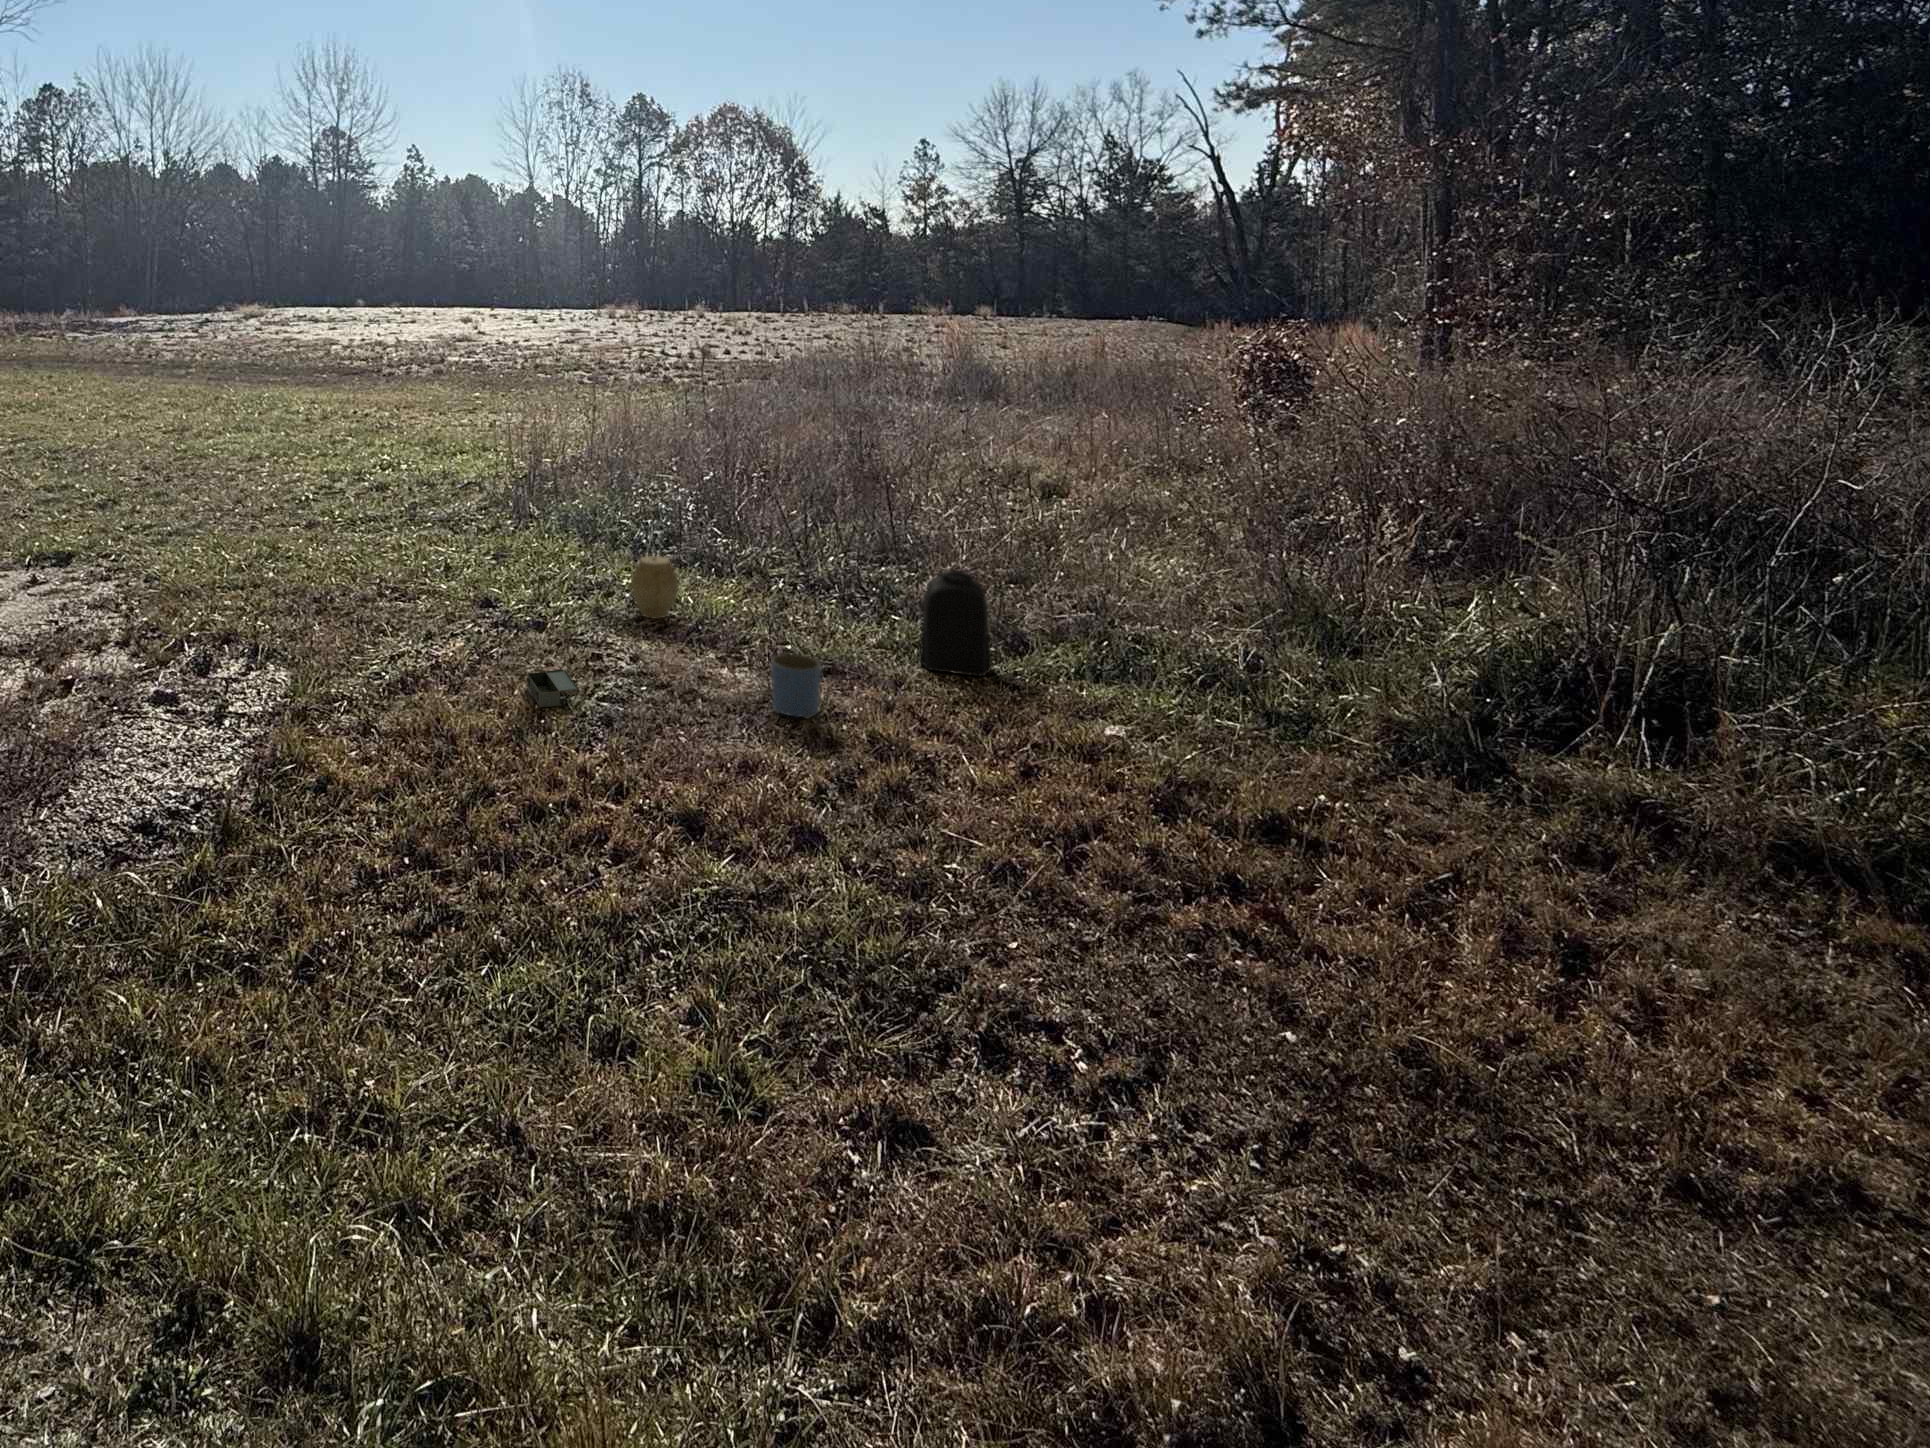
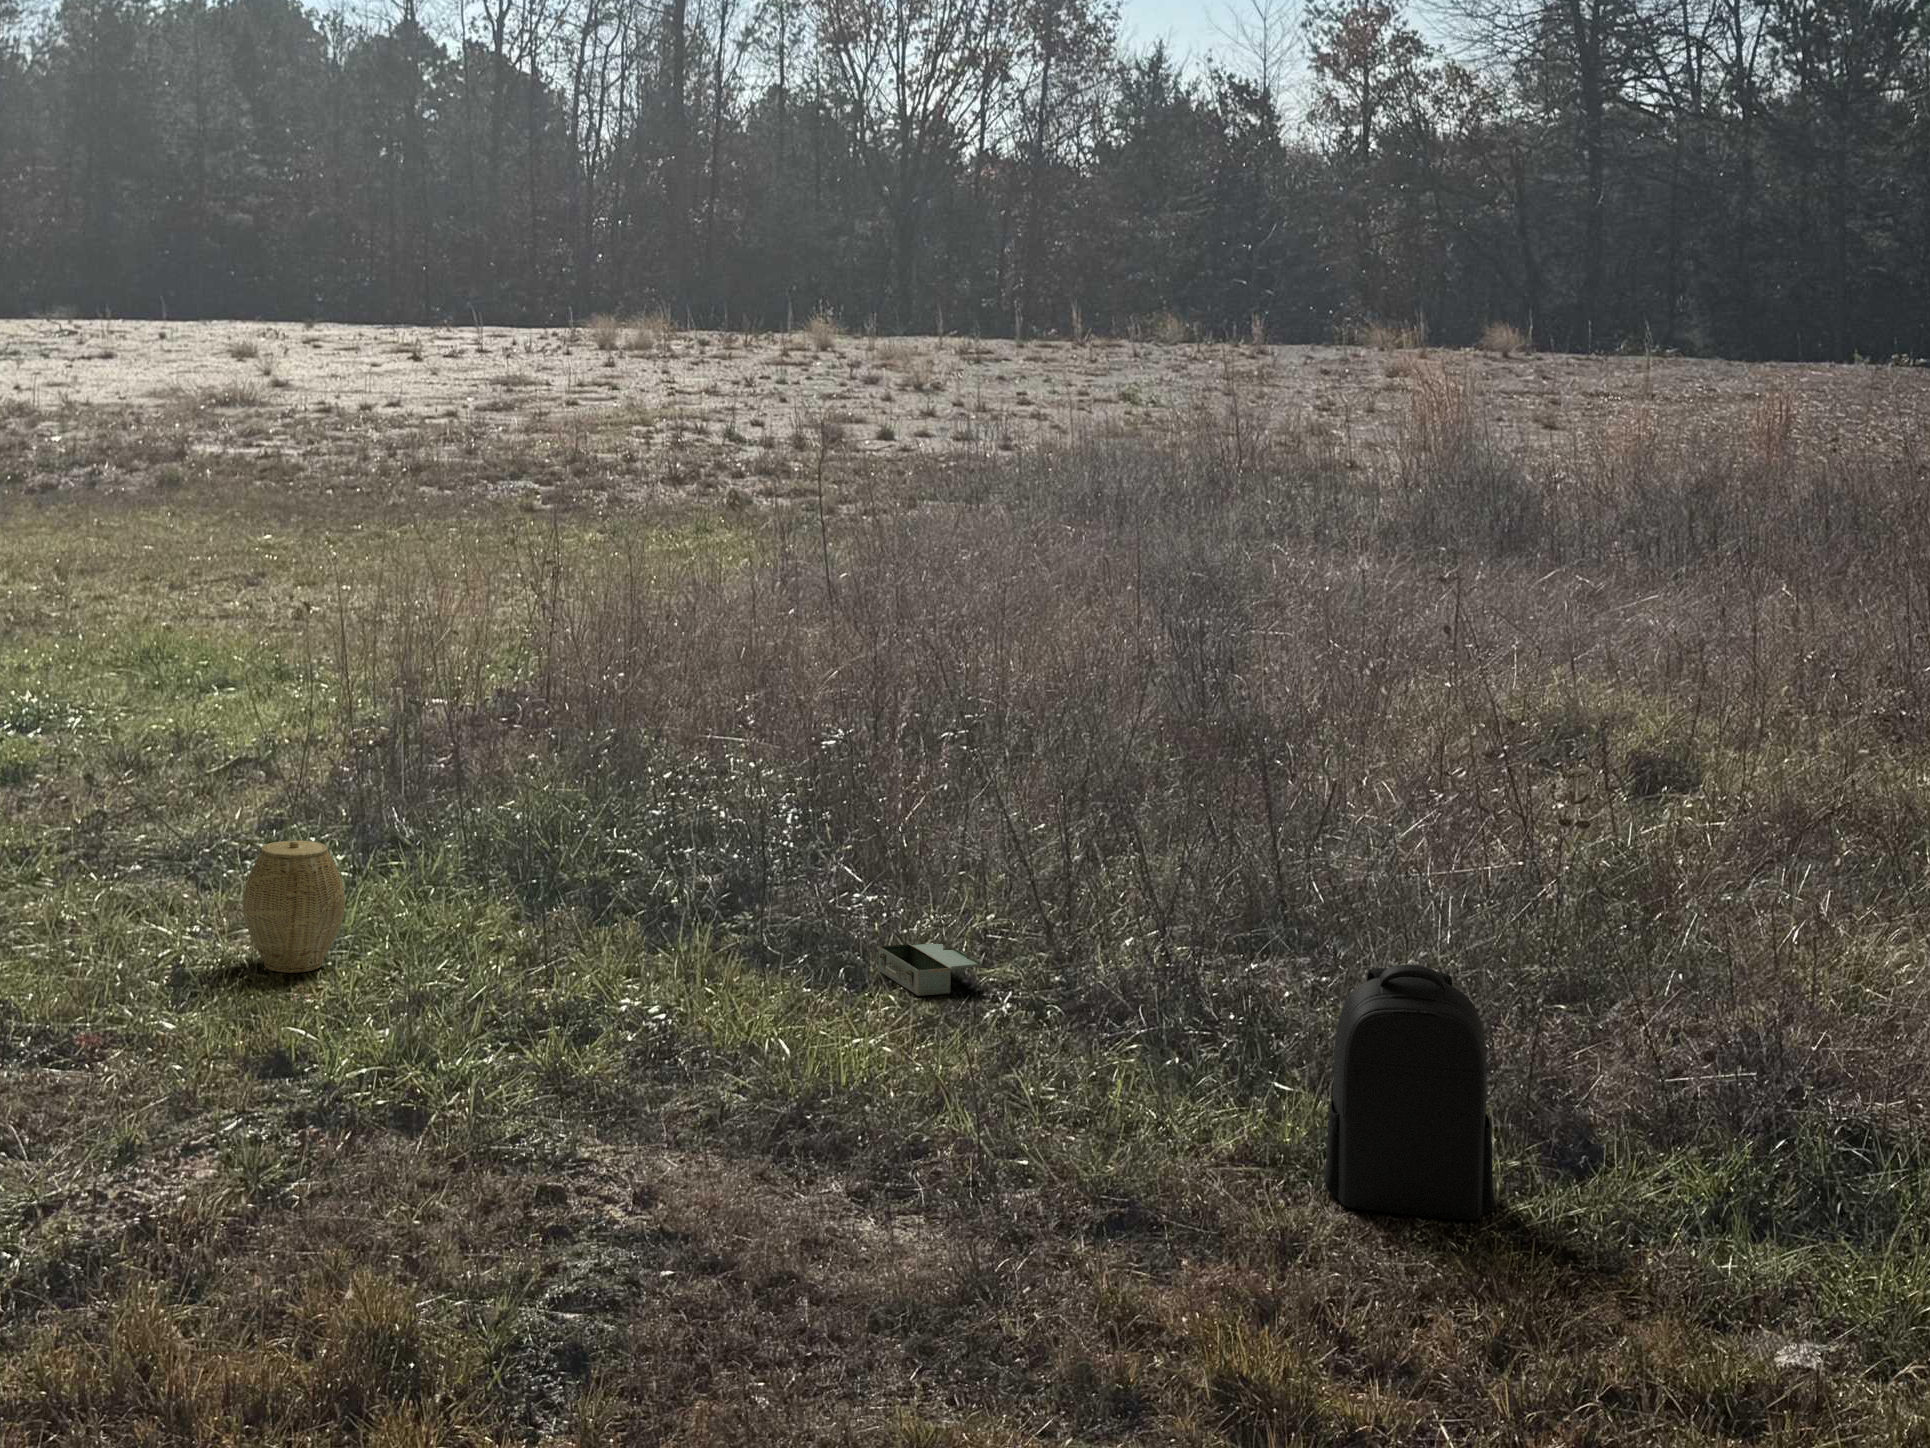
woven basket: present [631,556,679,619] -> present [243,840,345,973]
planter: present [771,654,821,719] -> none [983,1179,1103,1342]
toolbox: present [527,670,579,707] -> present [878,944,981,996]

